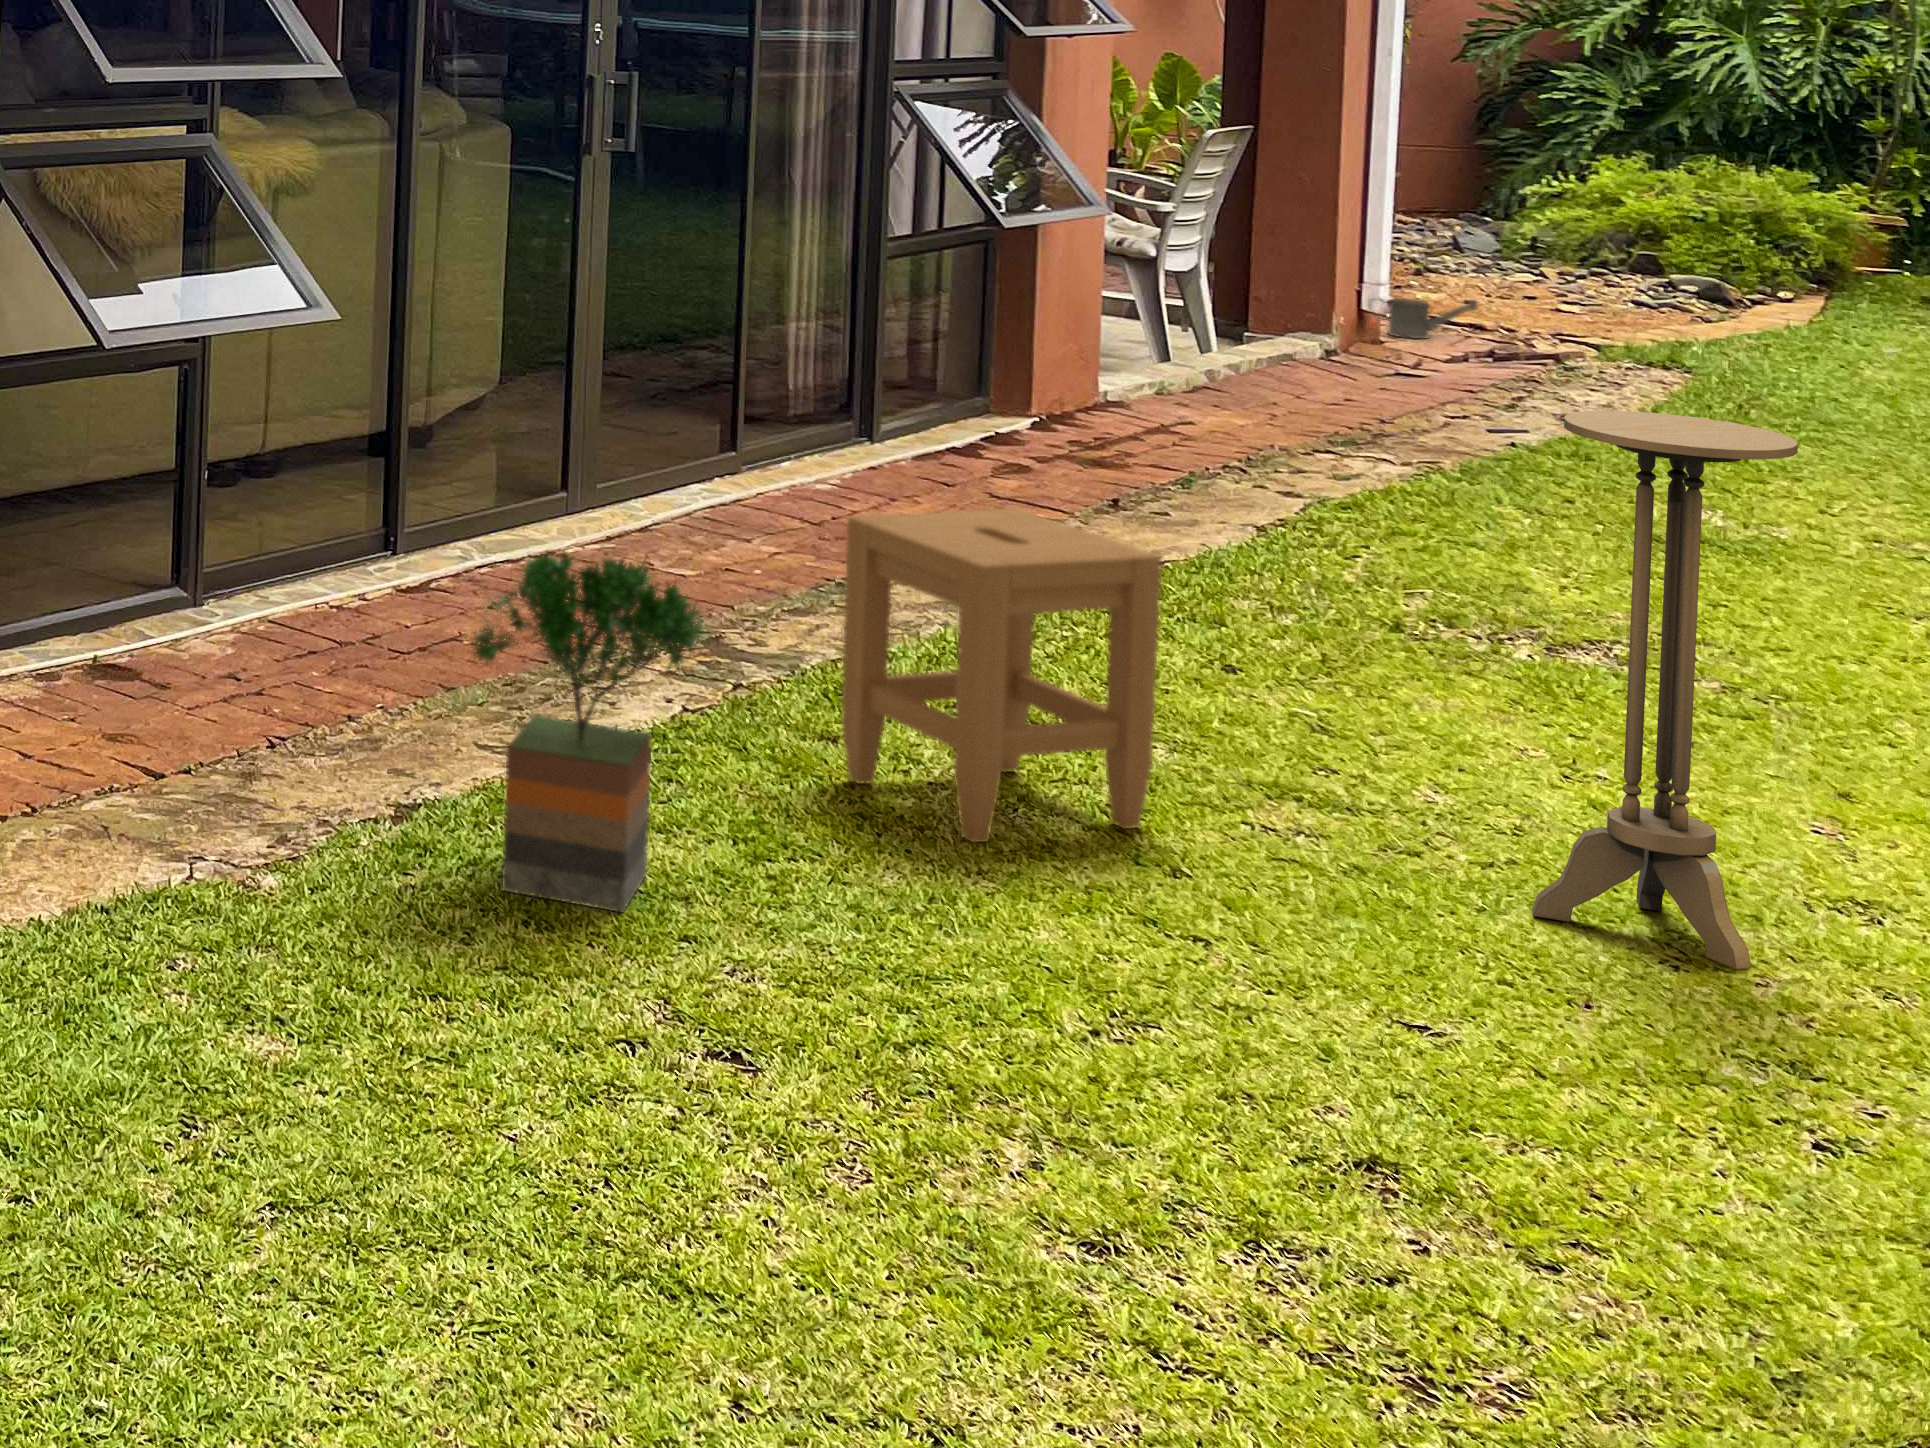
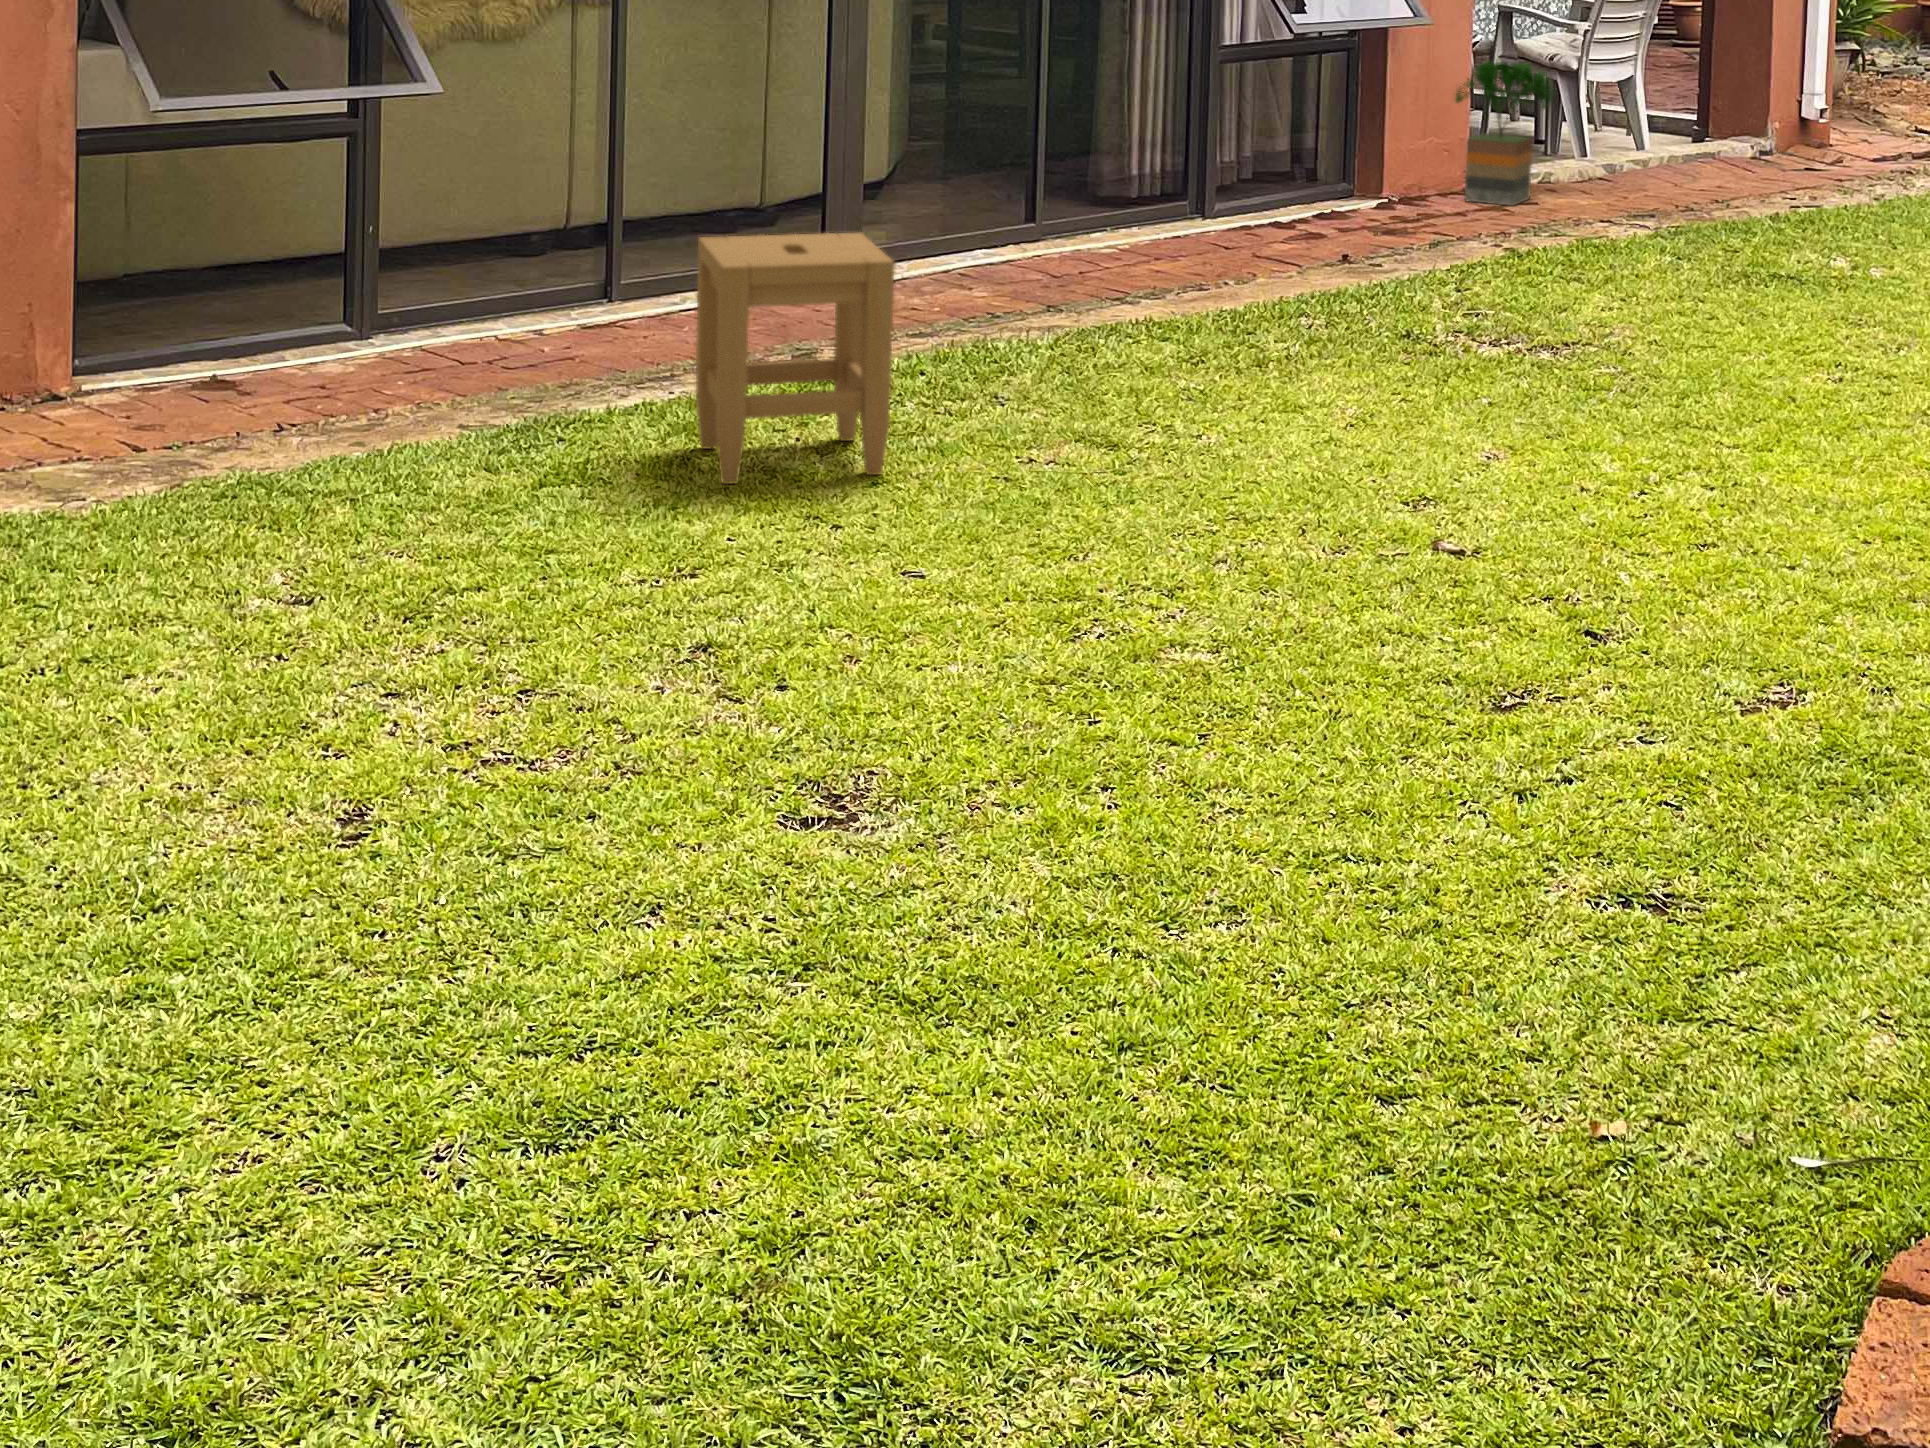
watering can: present [1369,298,1478,339] -> none [1827,111,1913,146]
side table: present [1532,411,1798,970] -> none [1084,139,1248,554]
potted tree: present [473,553,706,912] -> present [1455,60,1554,206]

